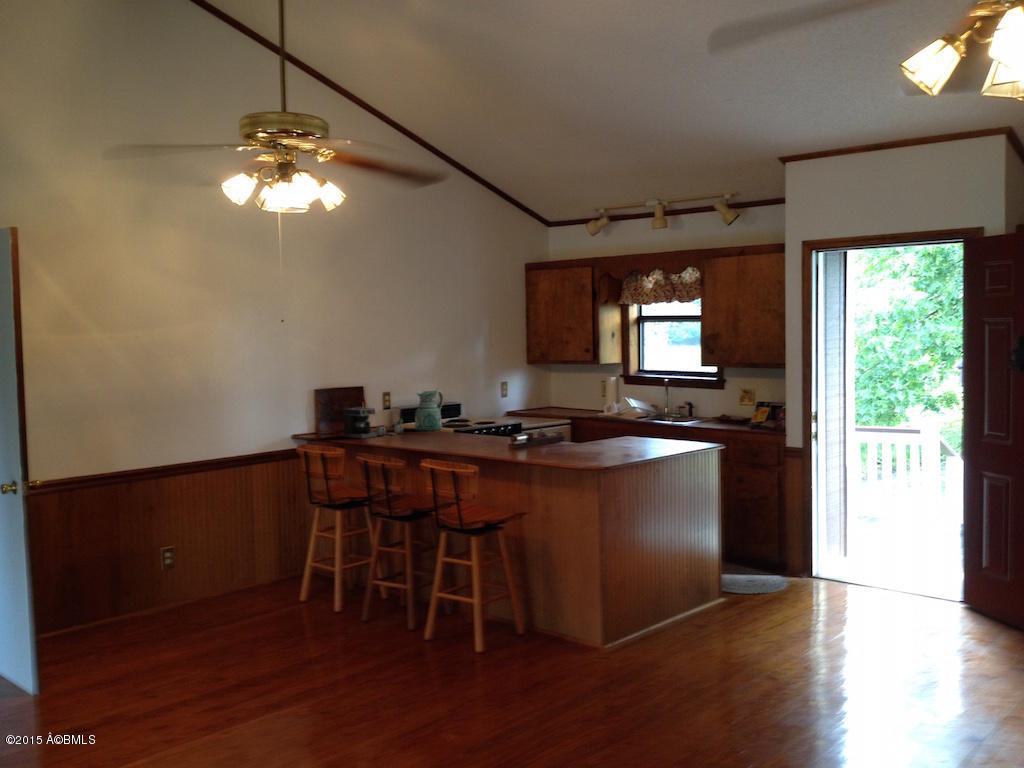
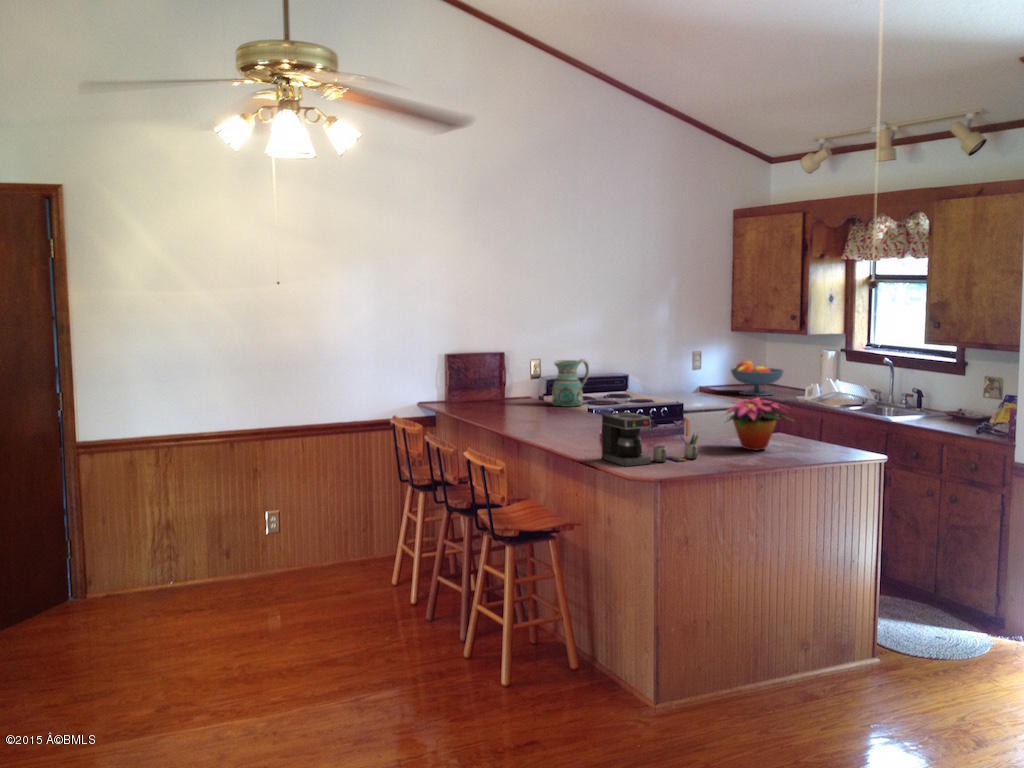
fruit bowl: none [538,387,581,415] -> present [731,361,784,396]
flower arrangement: none [596,405,656,446] -> present [727,397,786,450]
coffee maker: present [344,407,403,439] -> present [602,412,699,466]

